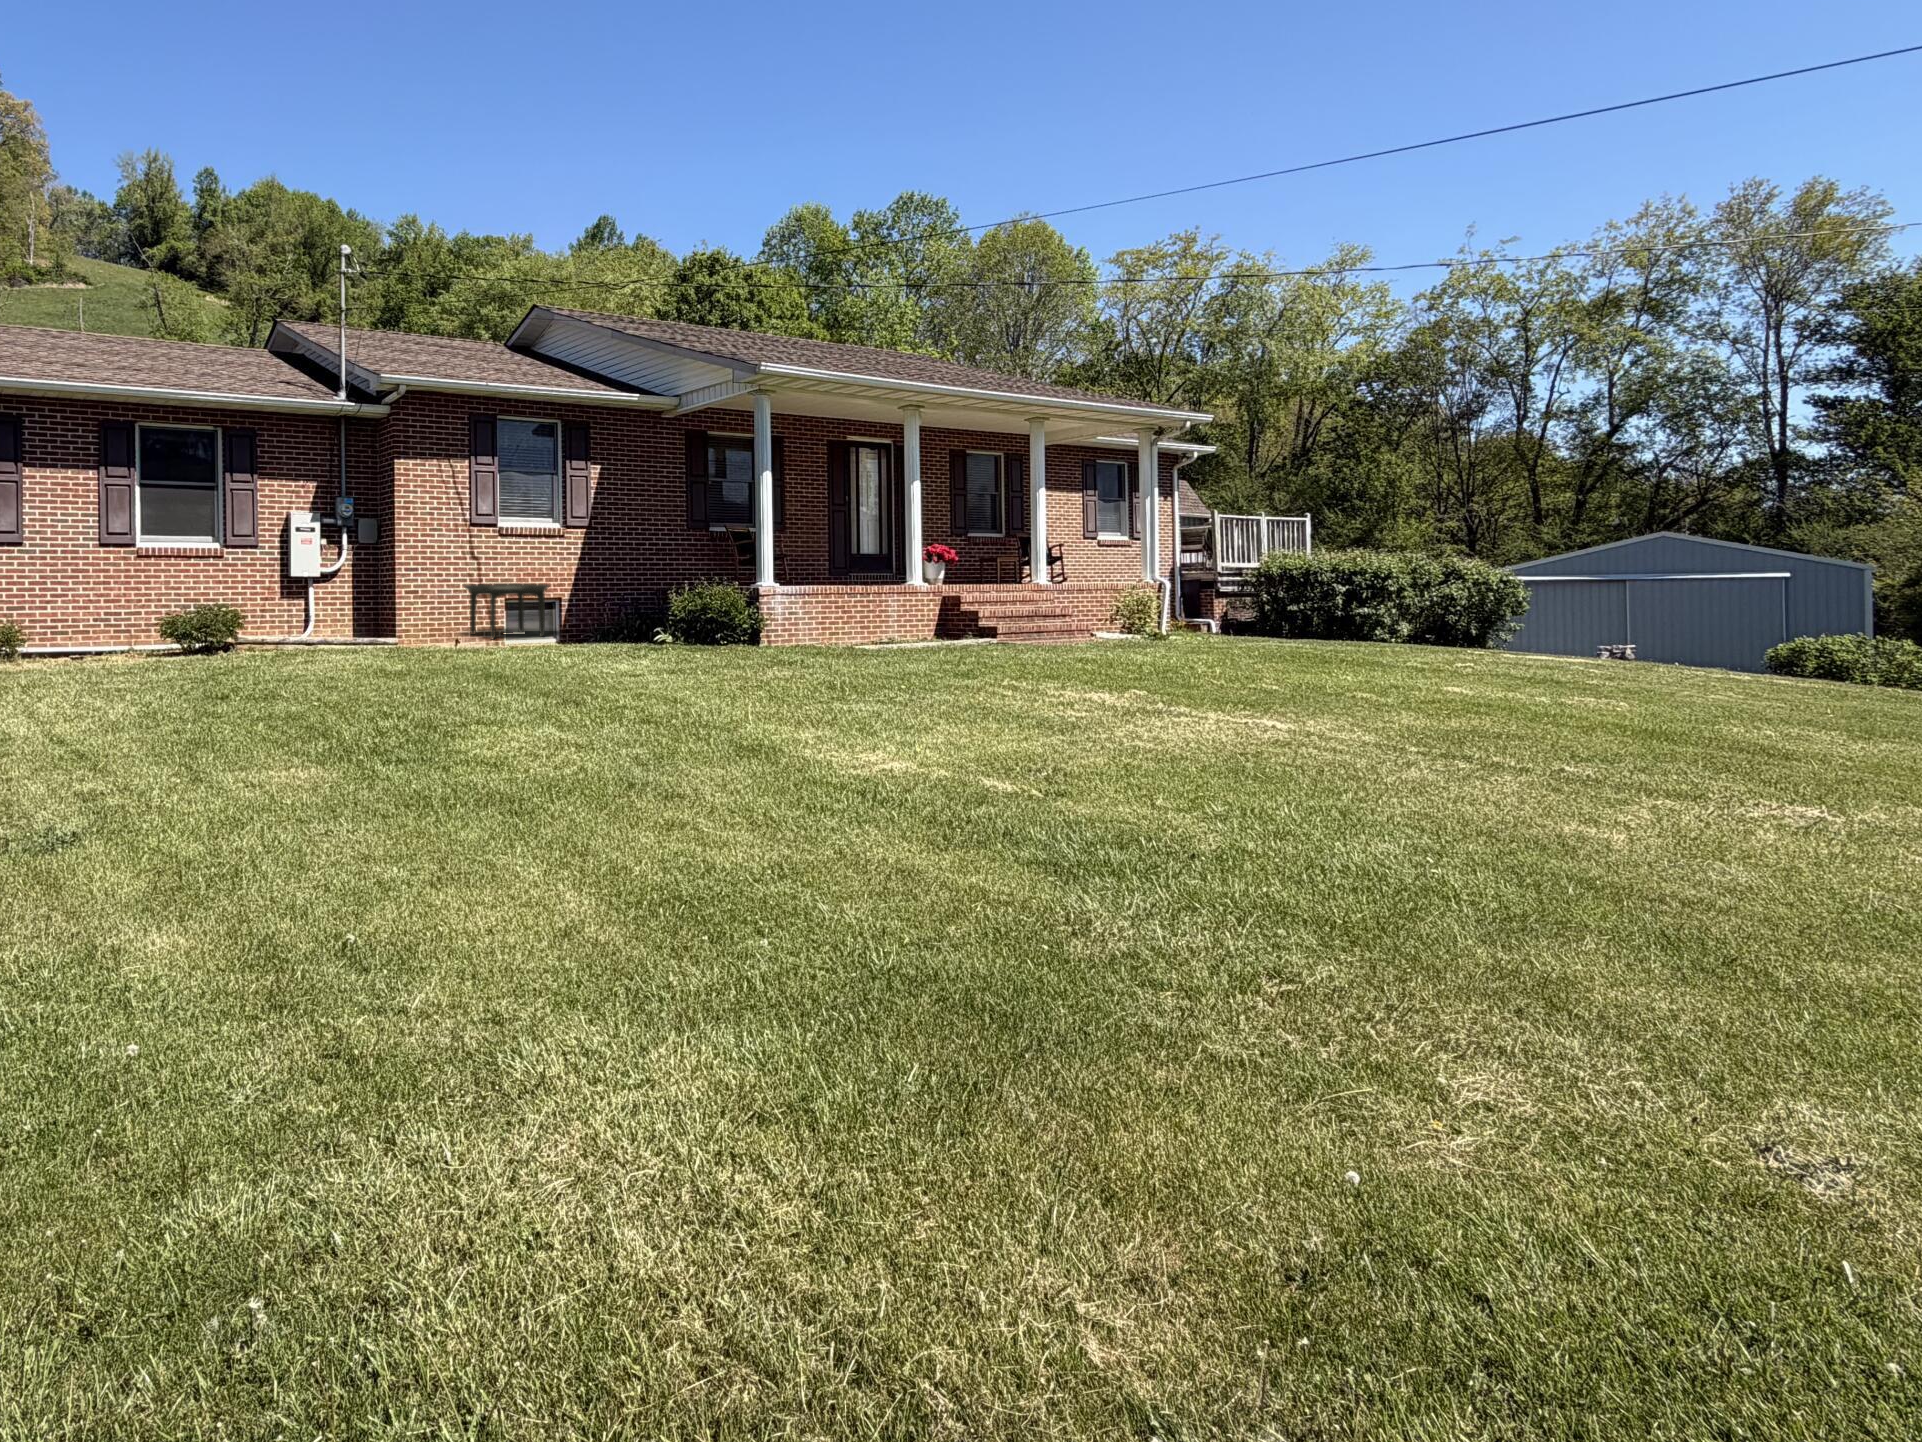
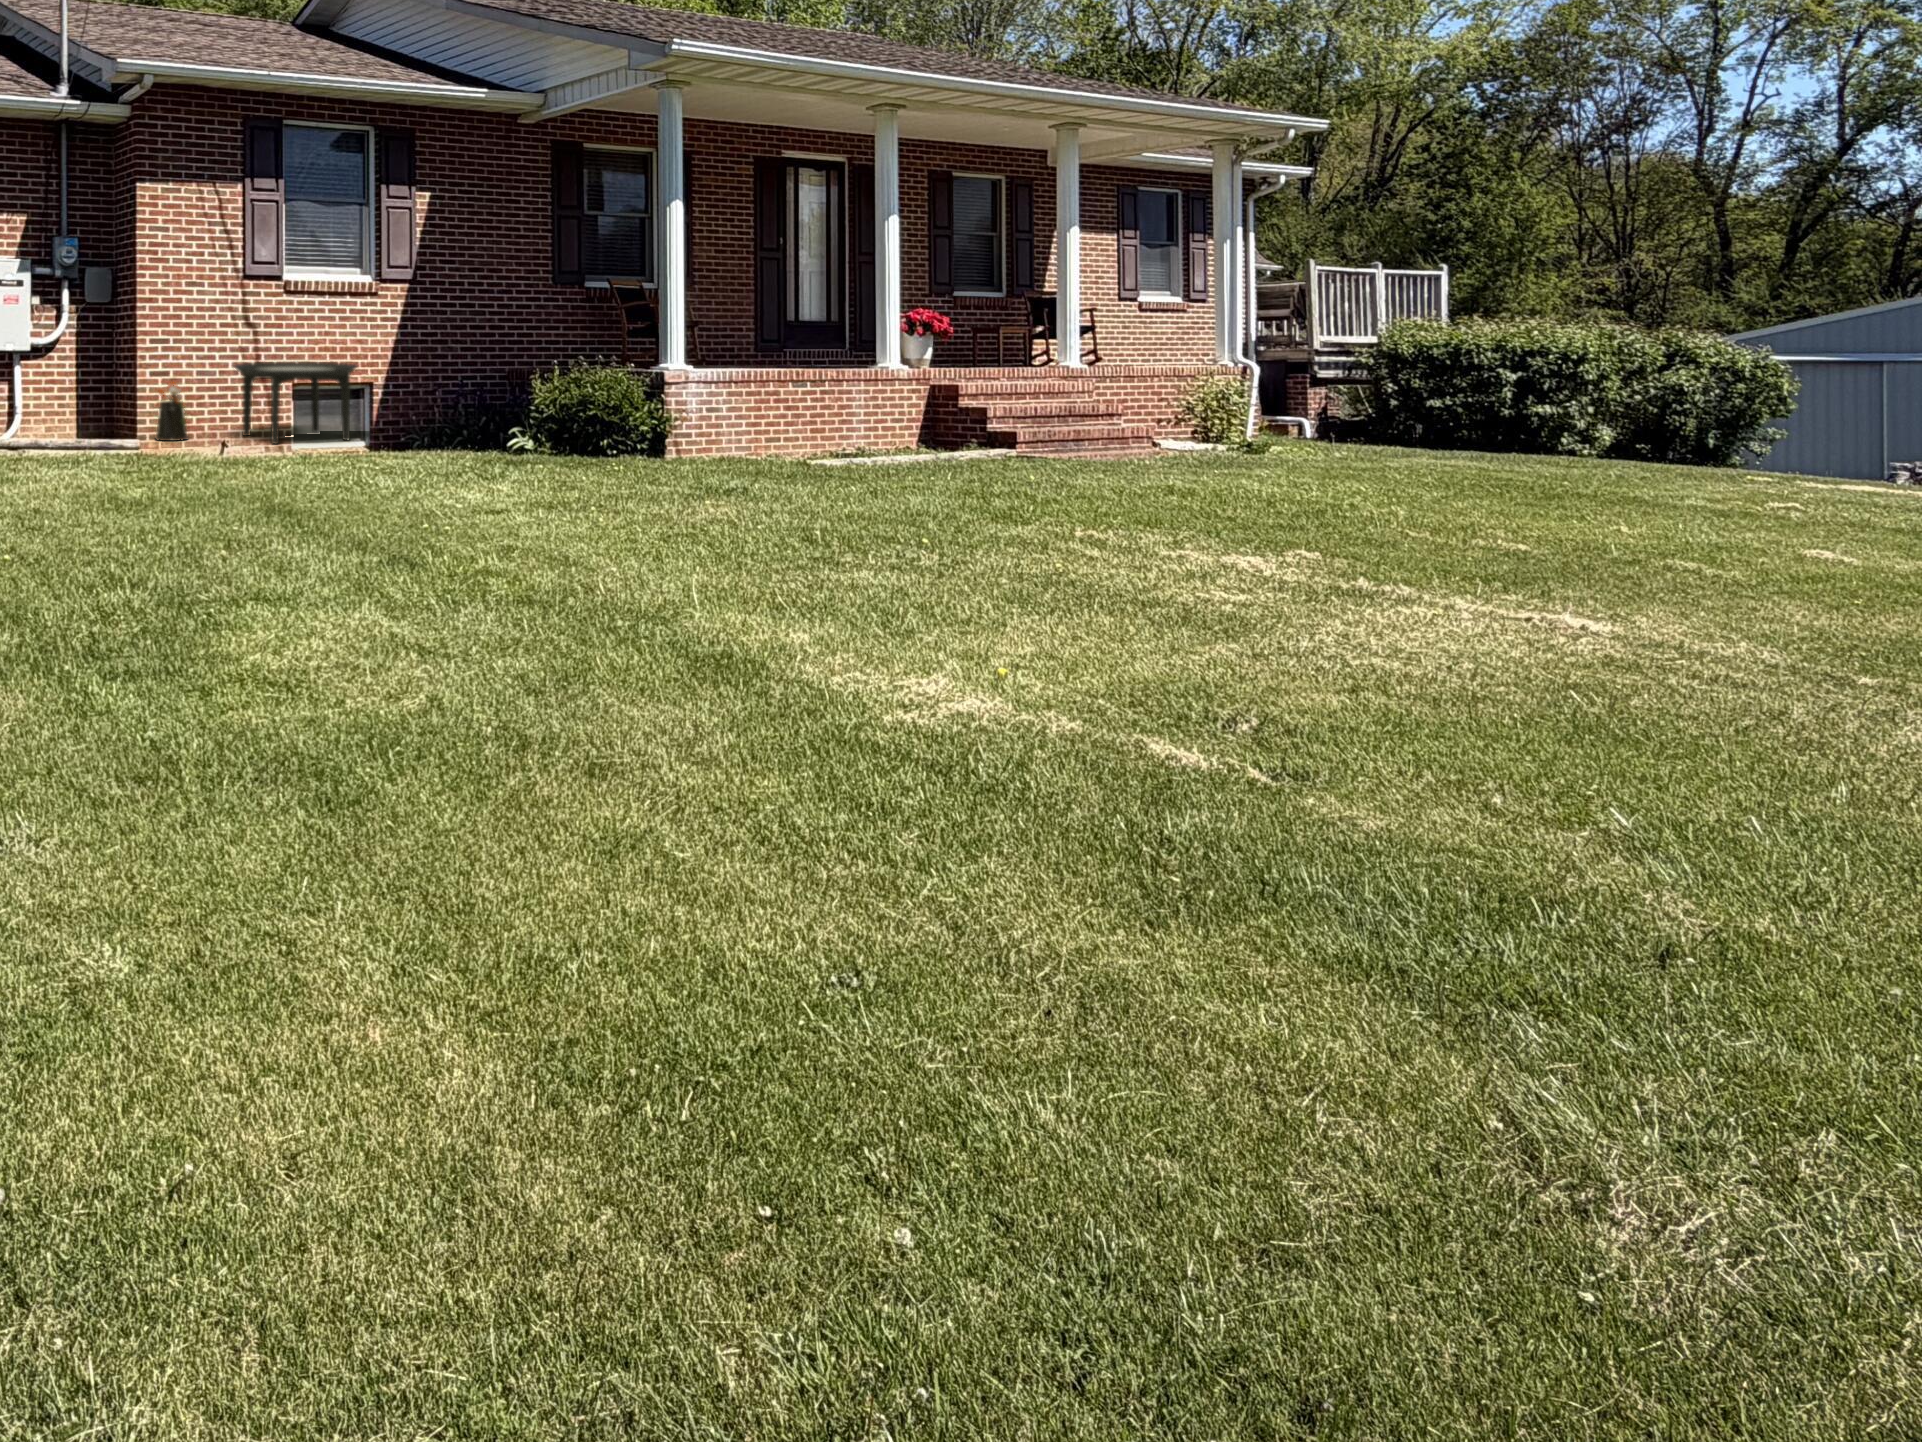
watering can: none [409,597,432,638] -> present [156,382,188,441]

